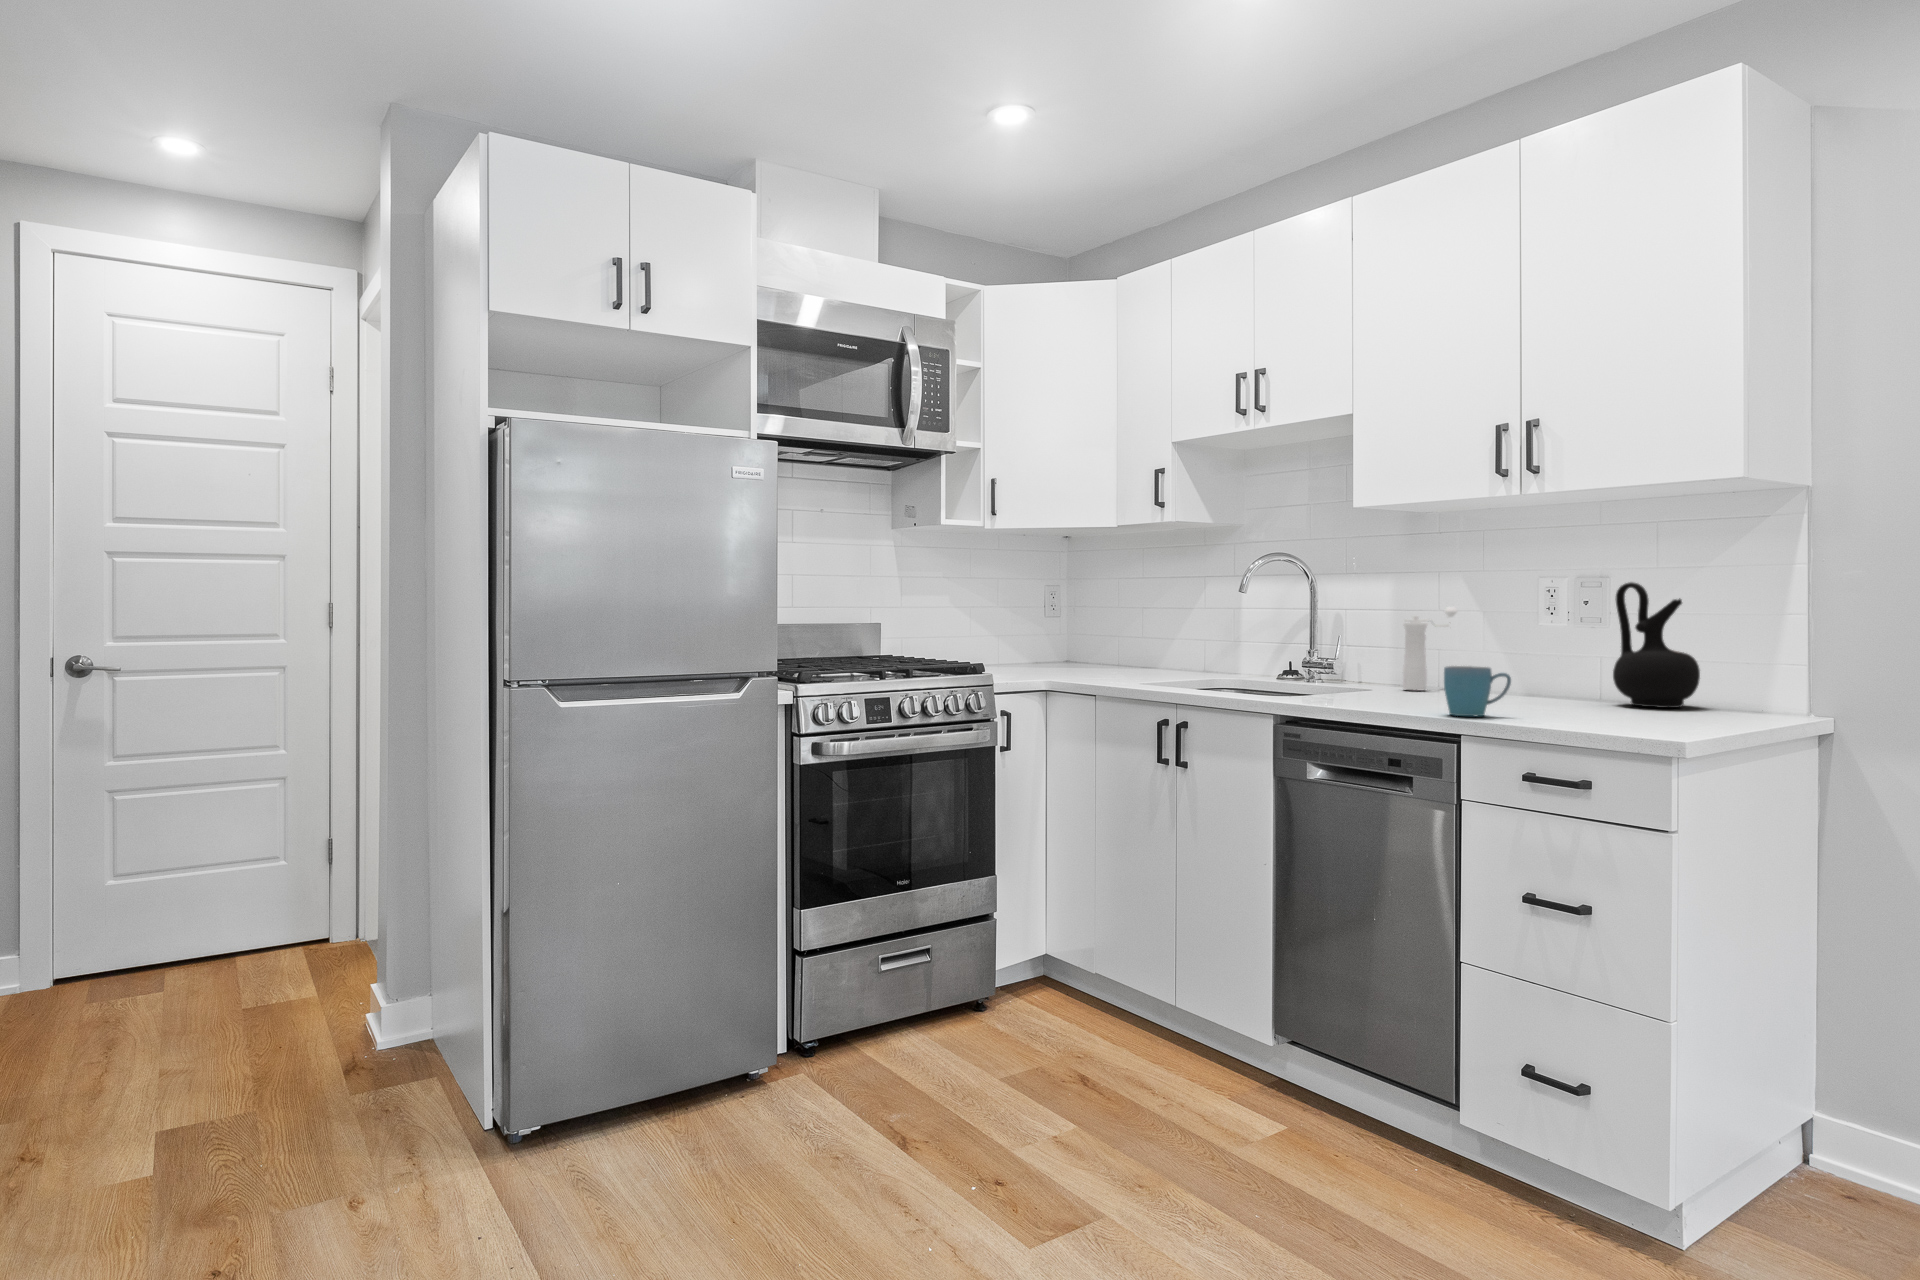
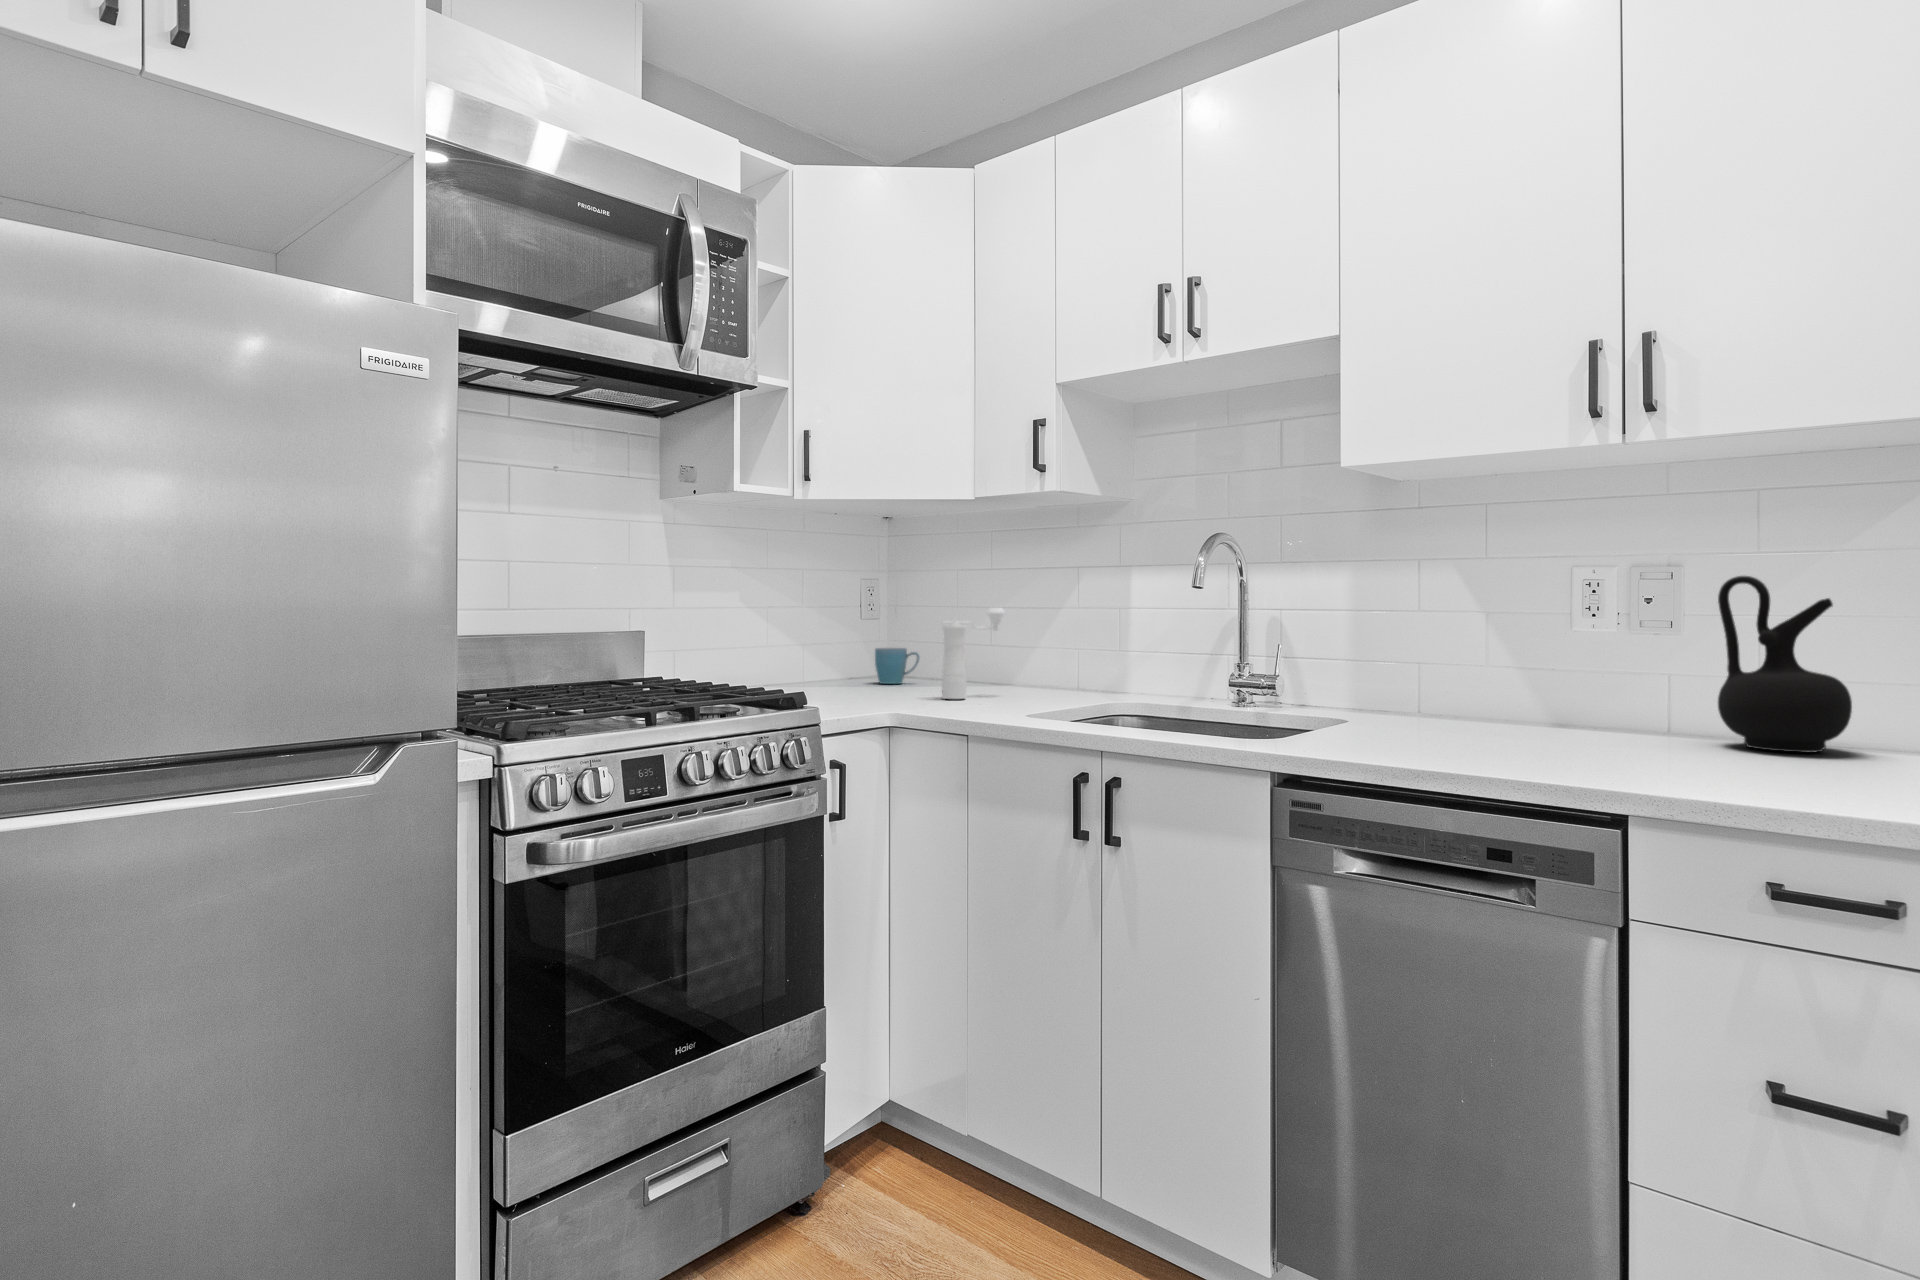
pepper mill: present [1403,607,1457,690] -> present [942,608,1005,699]
mug: present [1444,666,1511,716] -> present [875,648,919,684]

